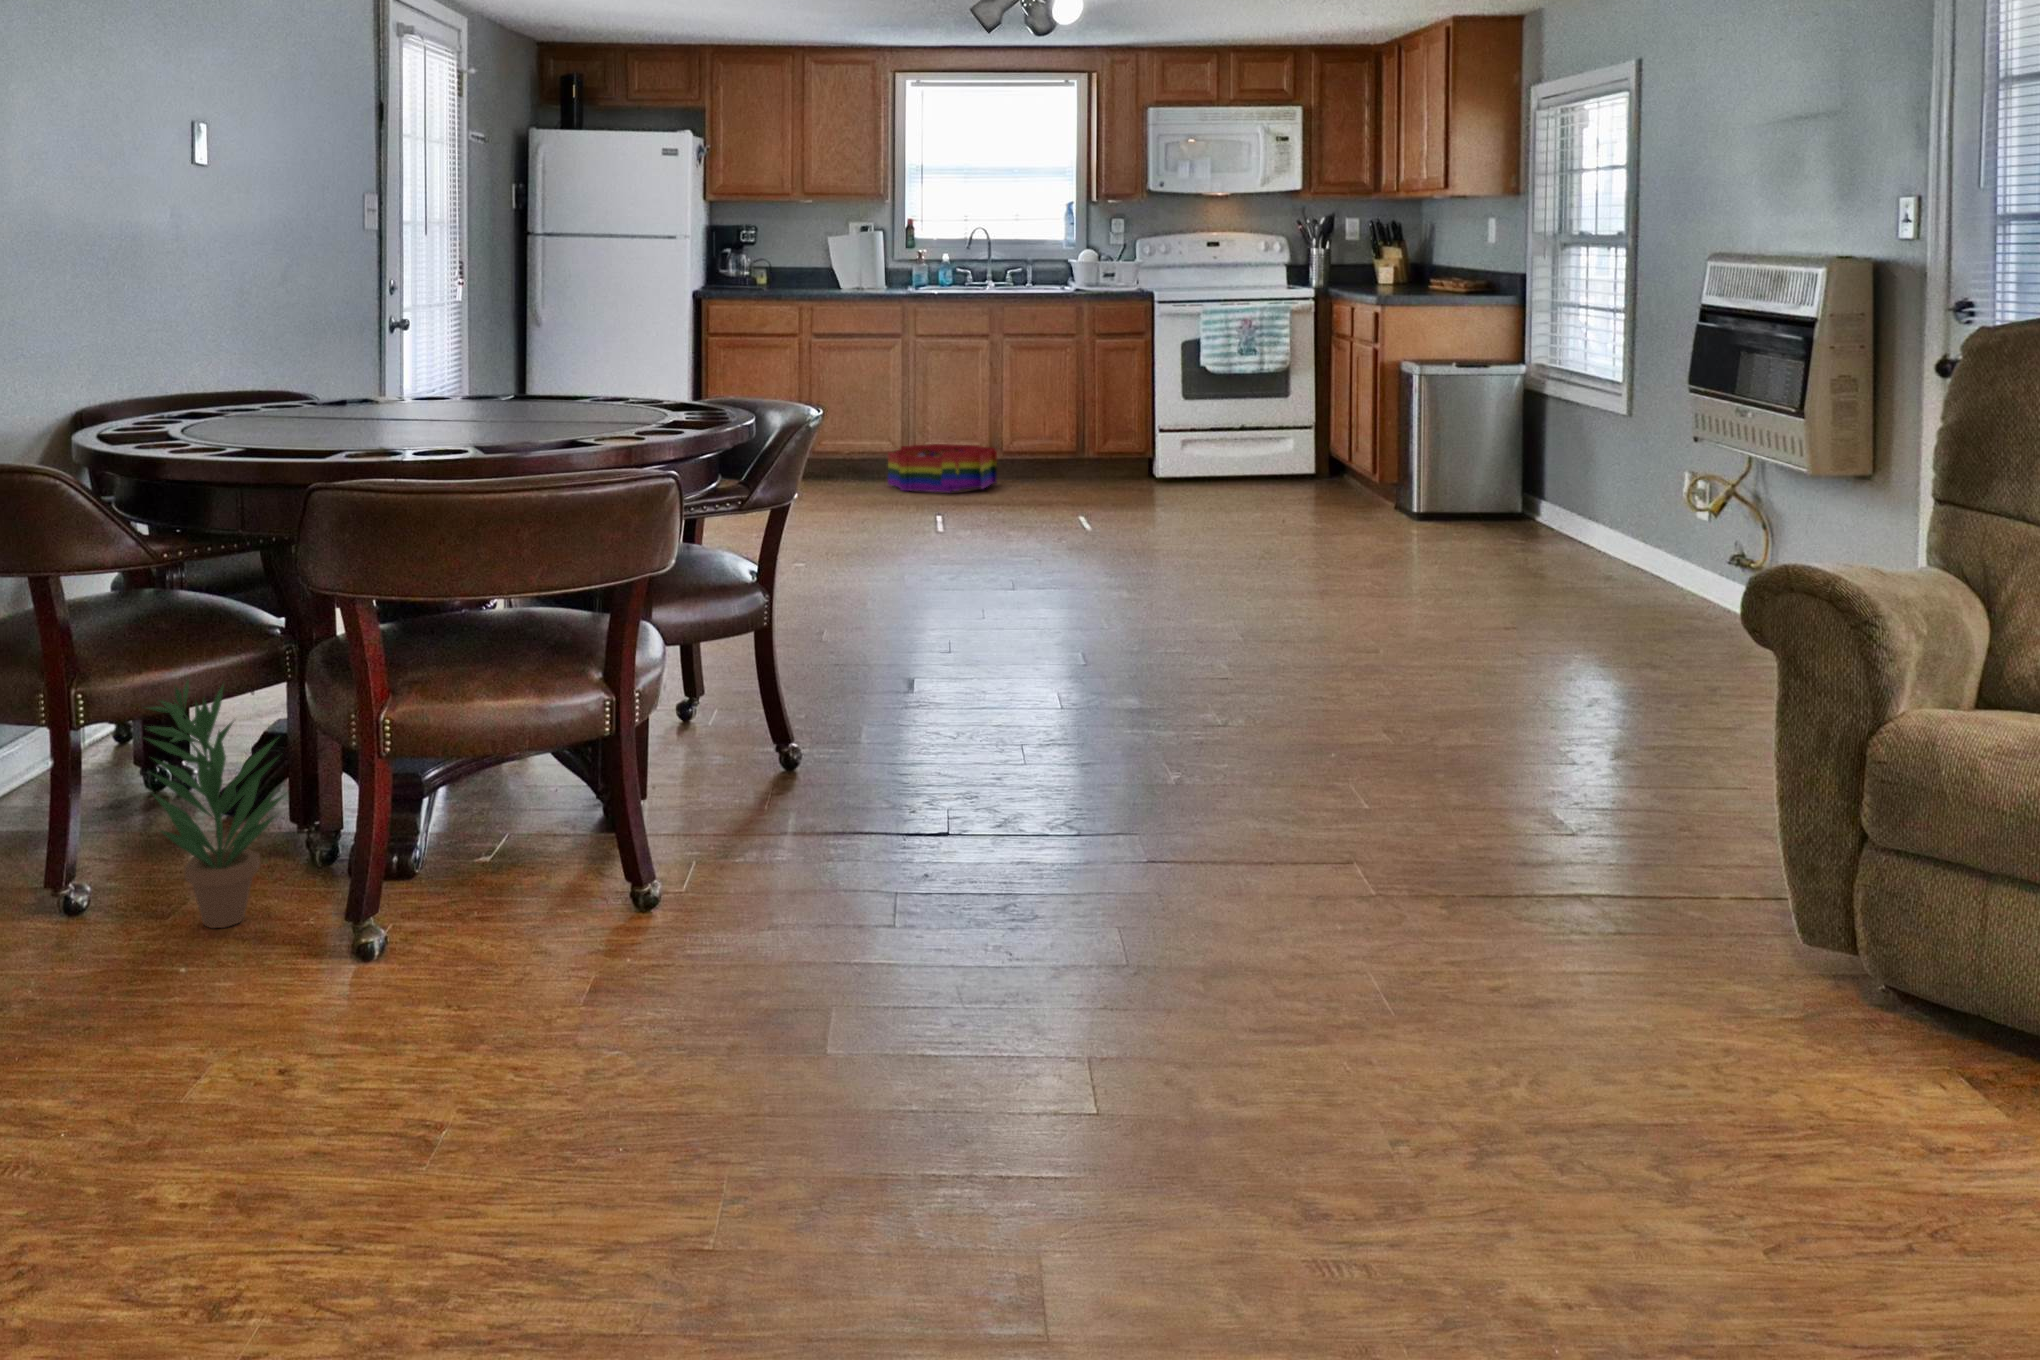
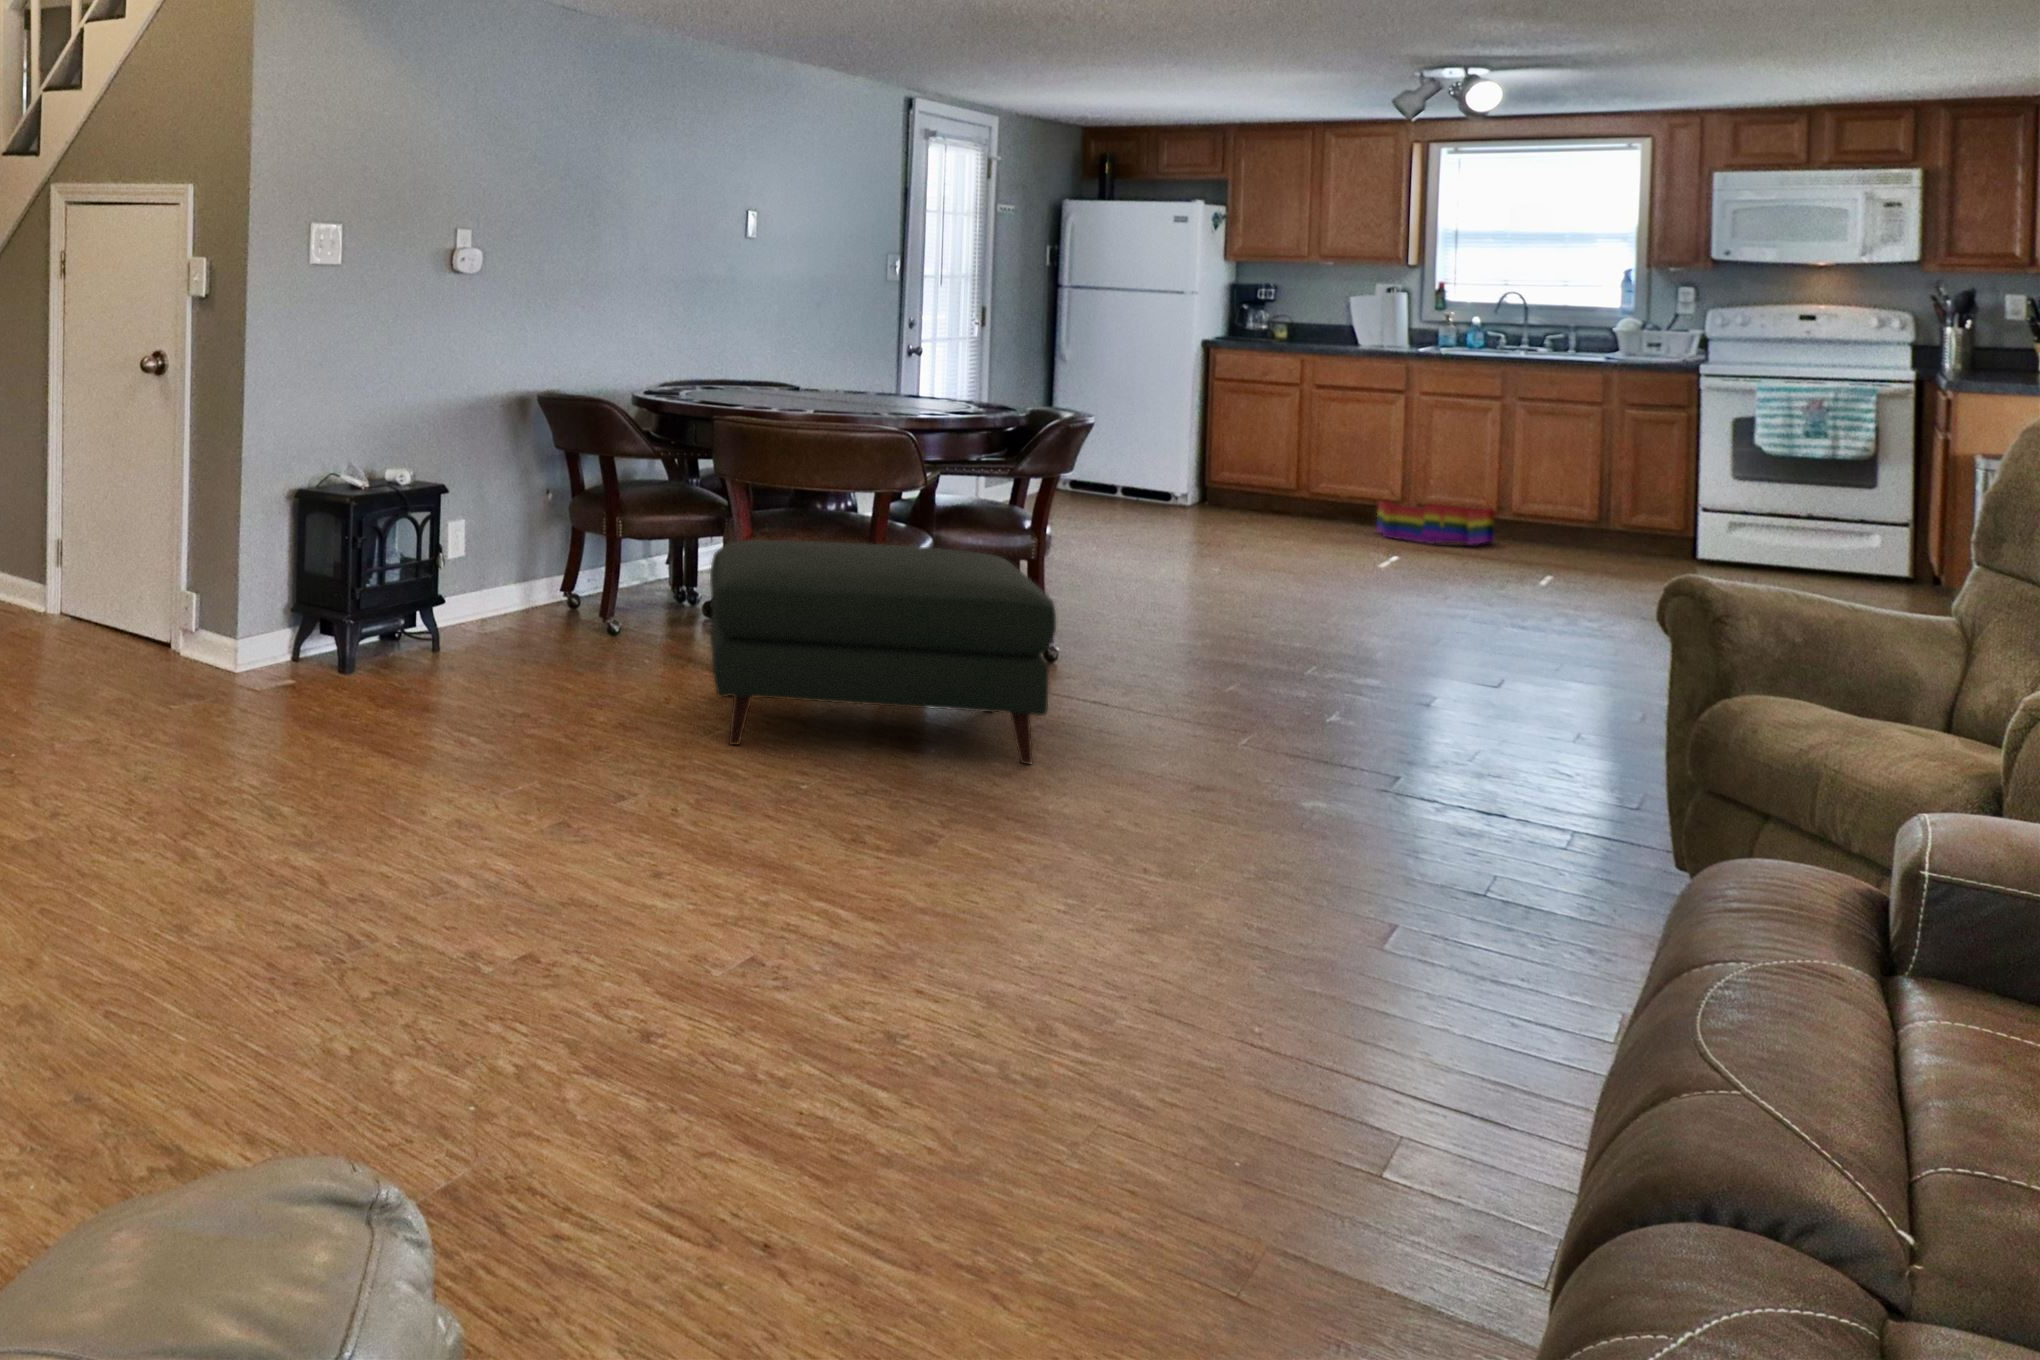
ottoman: none [349,663,1030,1189] -> present [710,540,1056,764]
potted plant: present [146,680,284,928] -> none [641,518,710,654]

